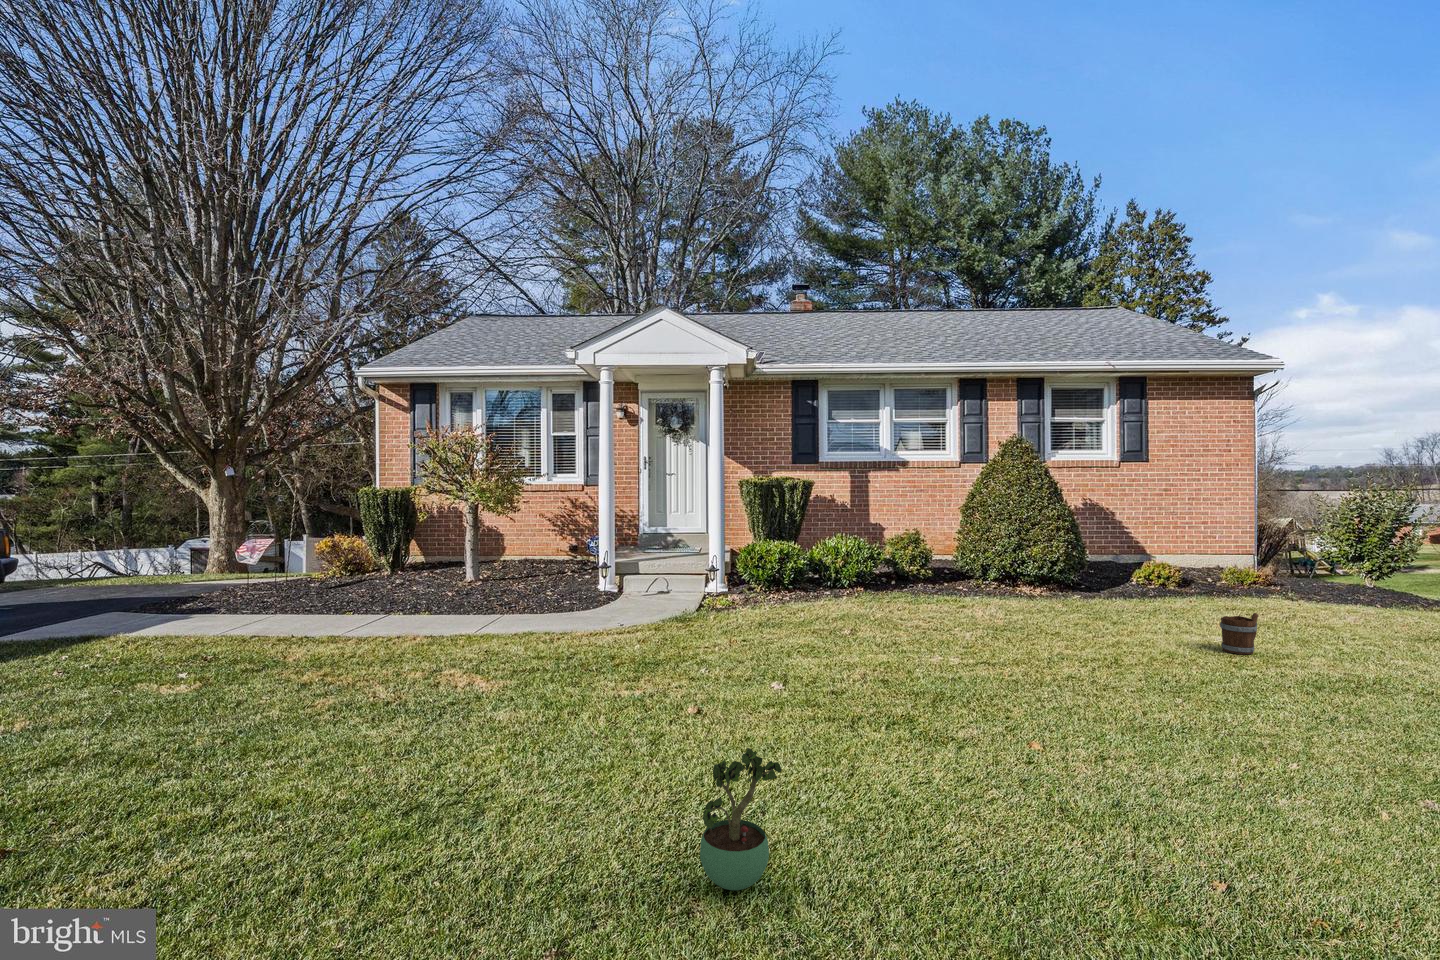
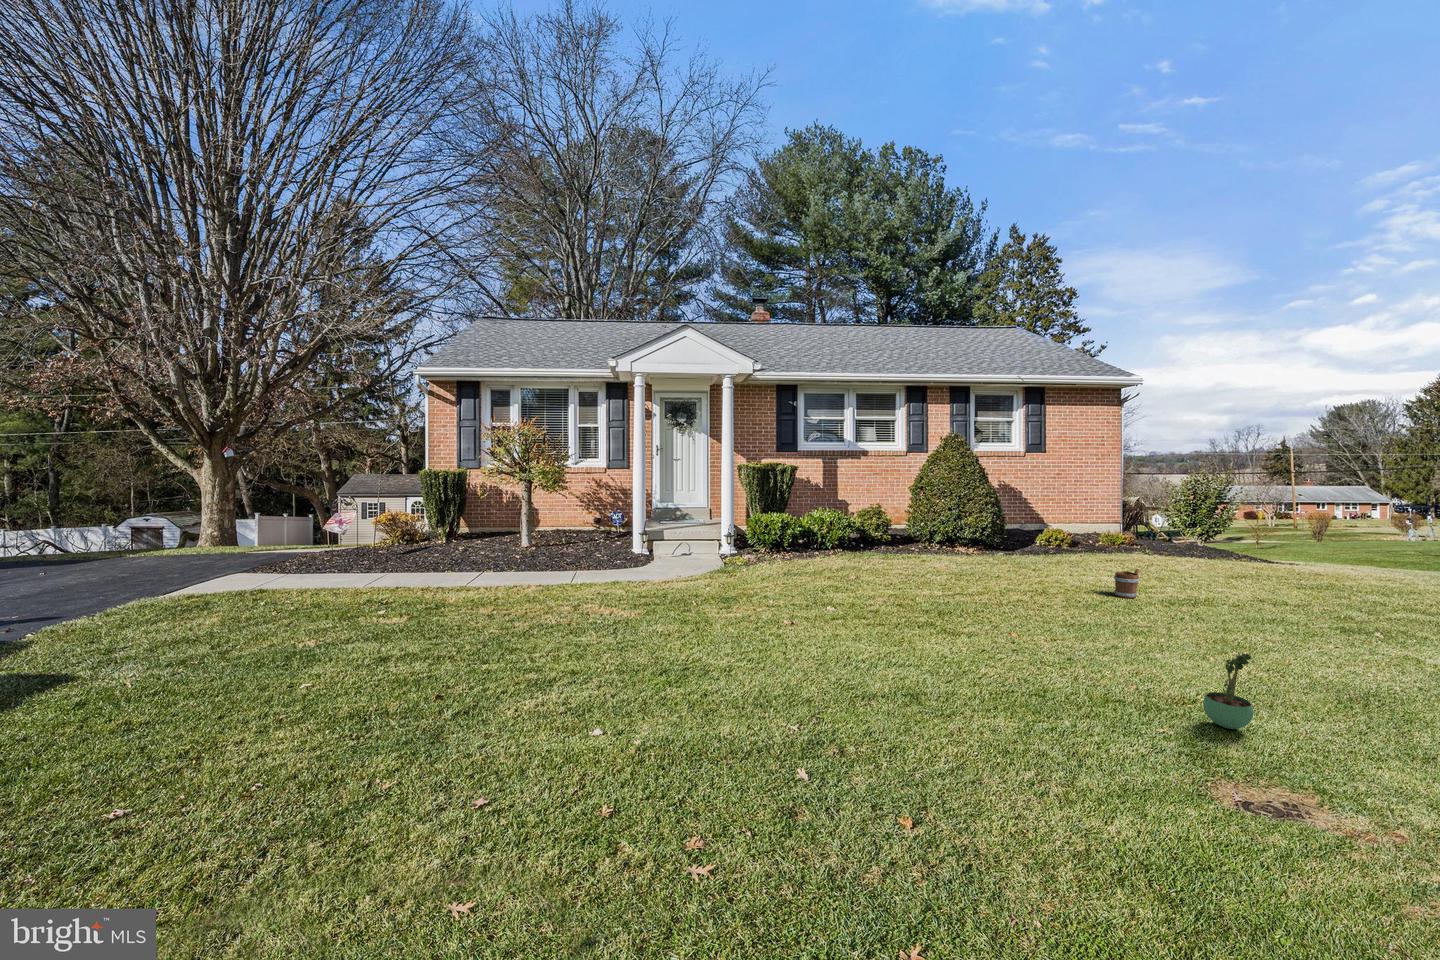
potted plant: present [700,748,782,890] -> present [1203,652,1254,729]

